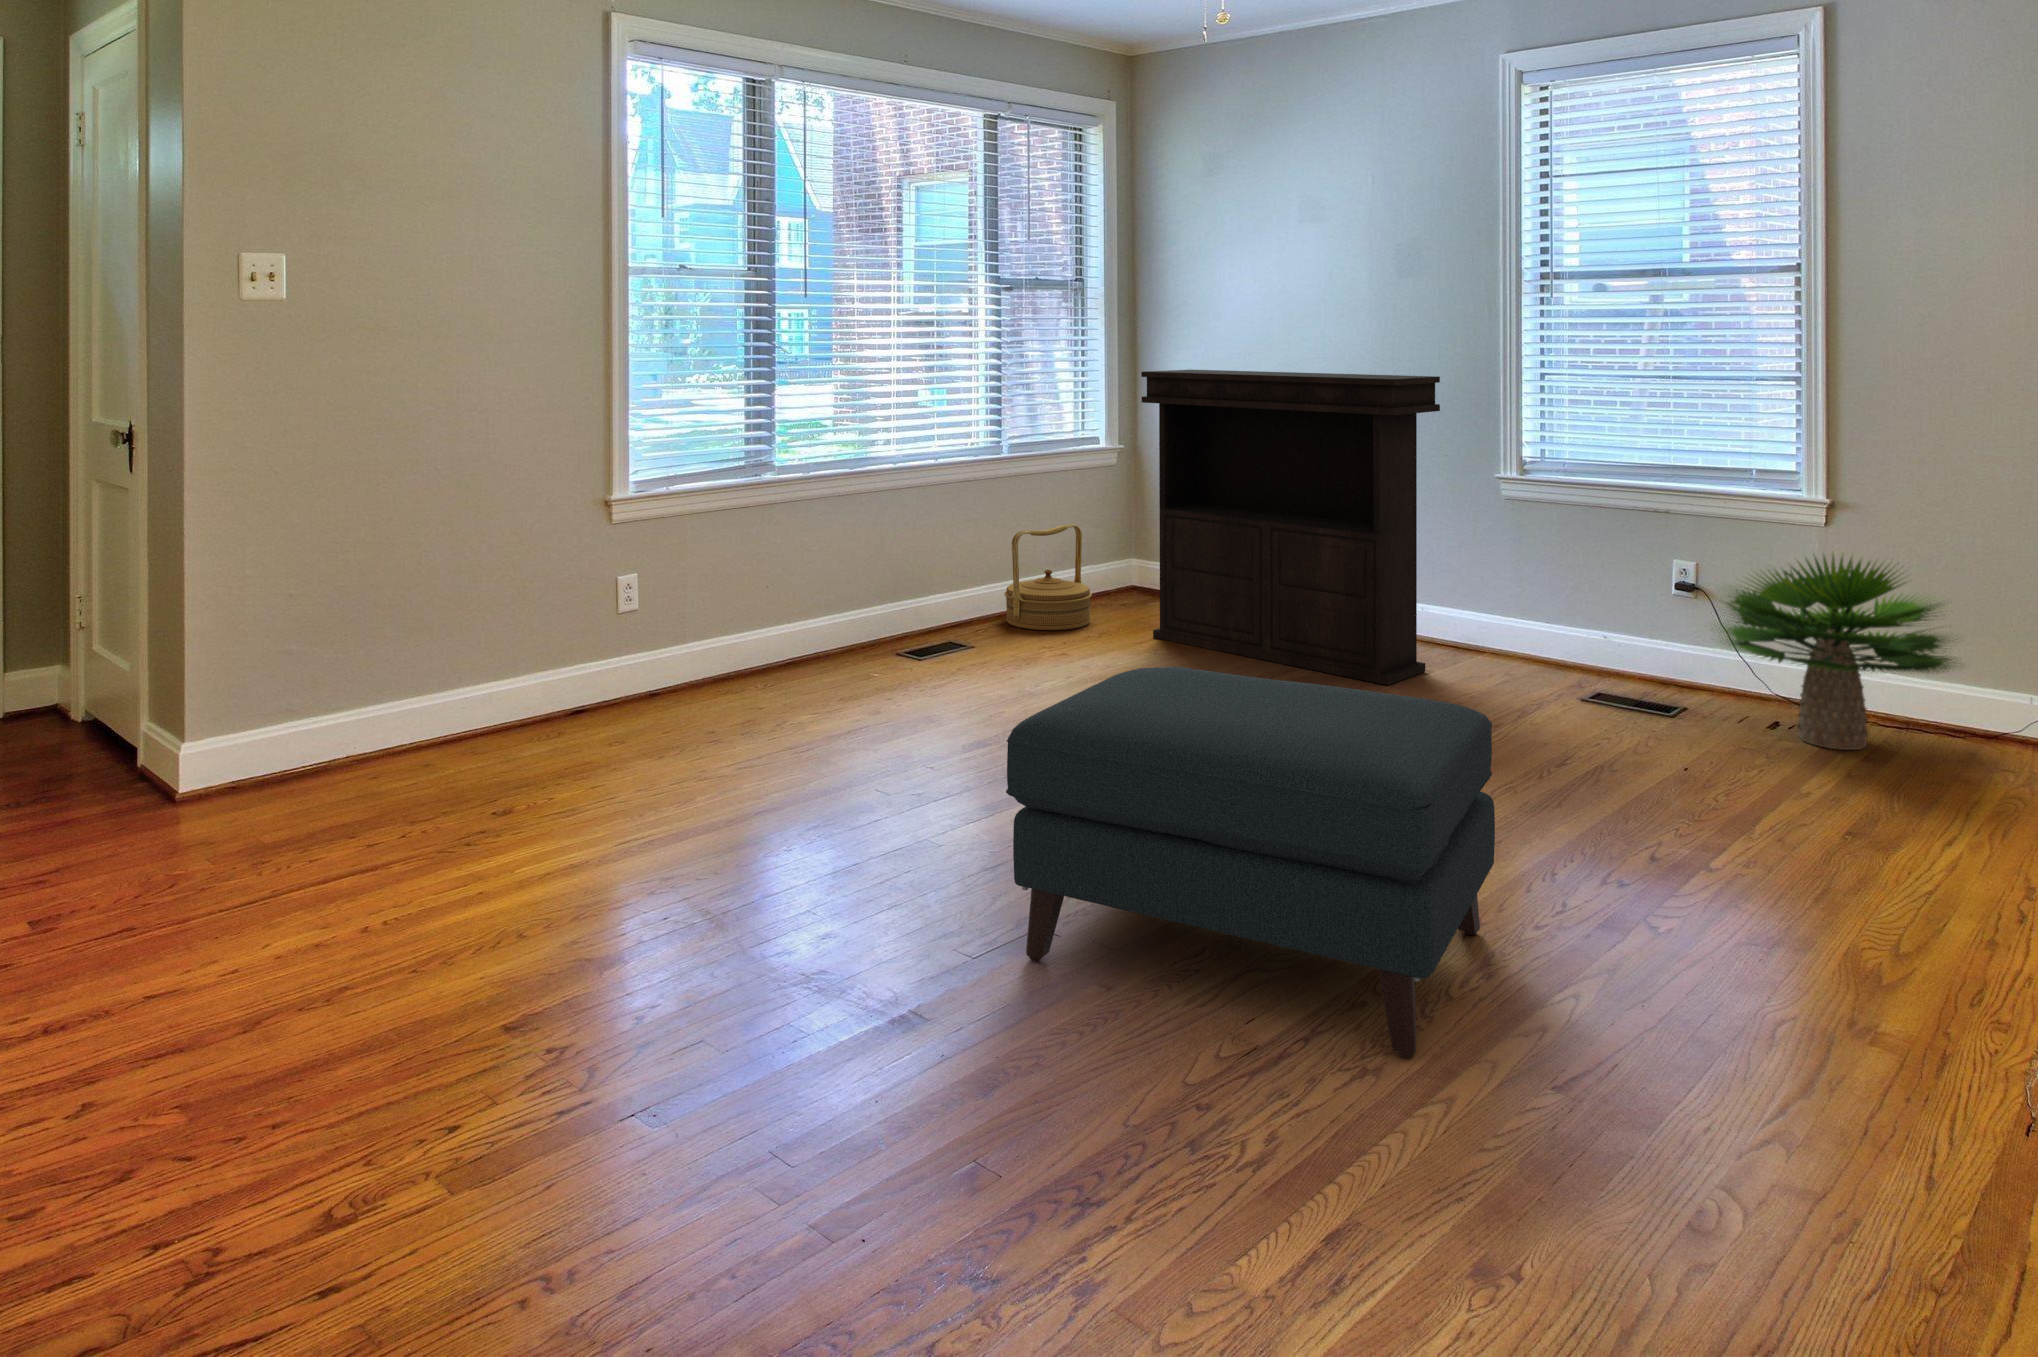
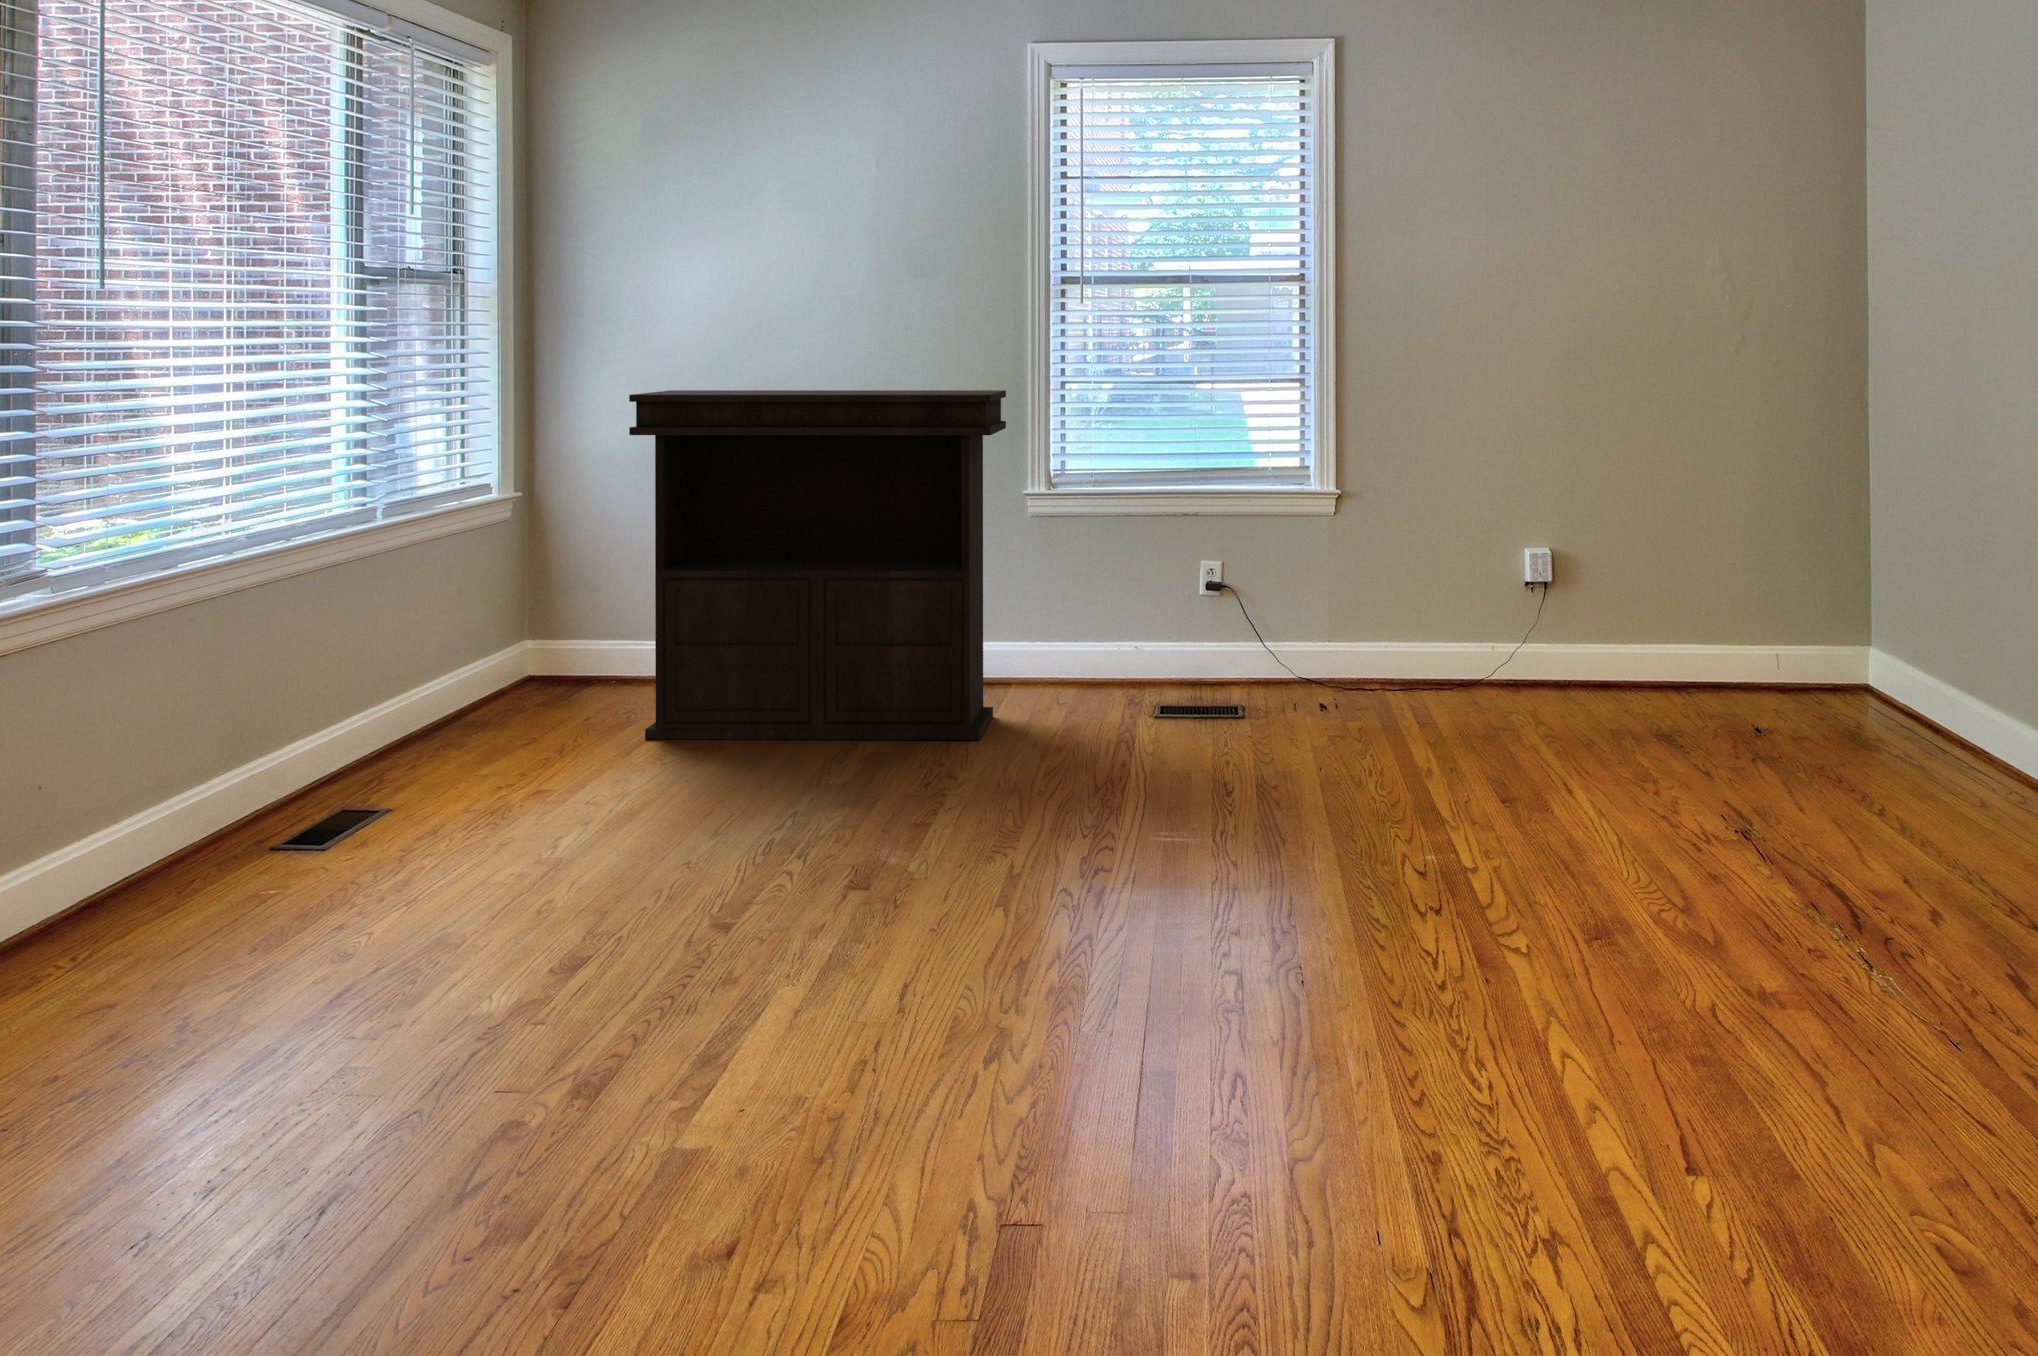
woven basket: present [1005,524,1092,630] -> none [401,606,538,764]
potted plant: present [1719,555,1956,750] -> none [1271,536,1483,716]
ottoman: present [1006,667,1495,1058] -> none [1003,748,1588,1240]

